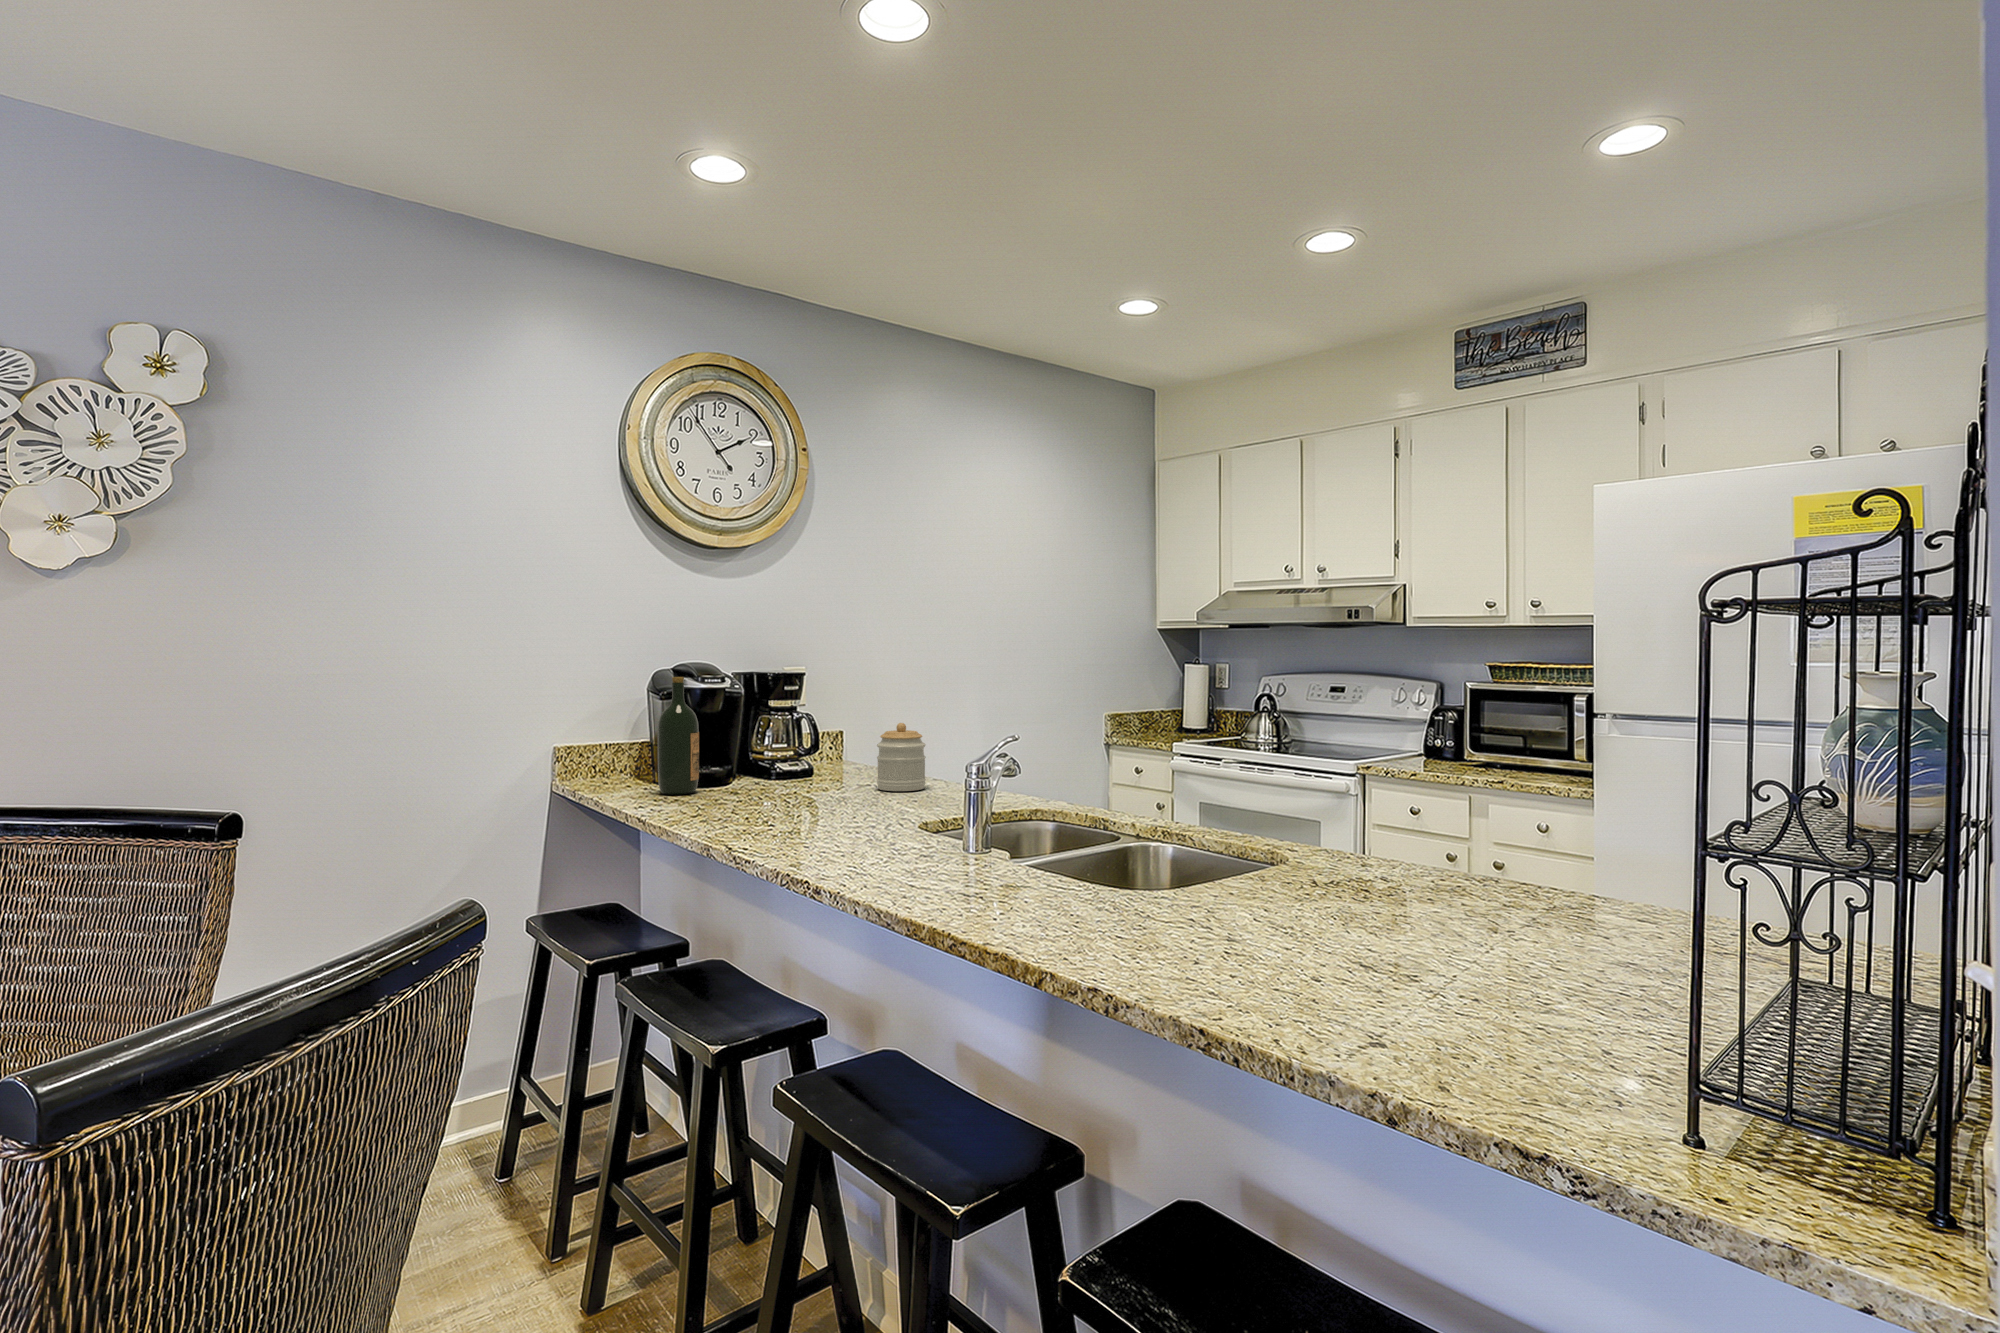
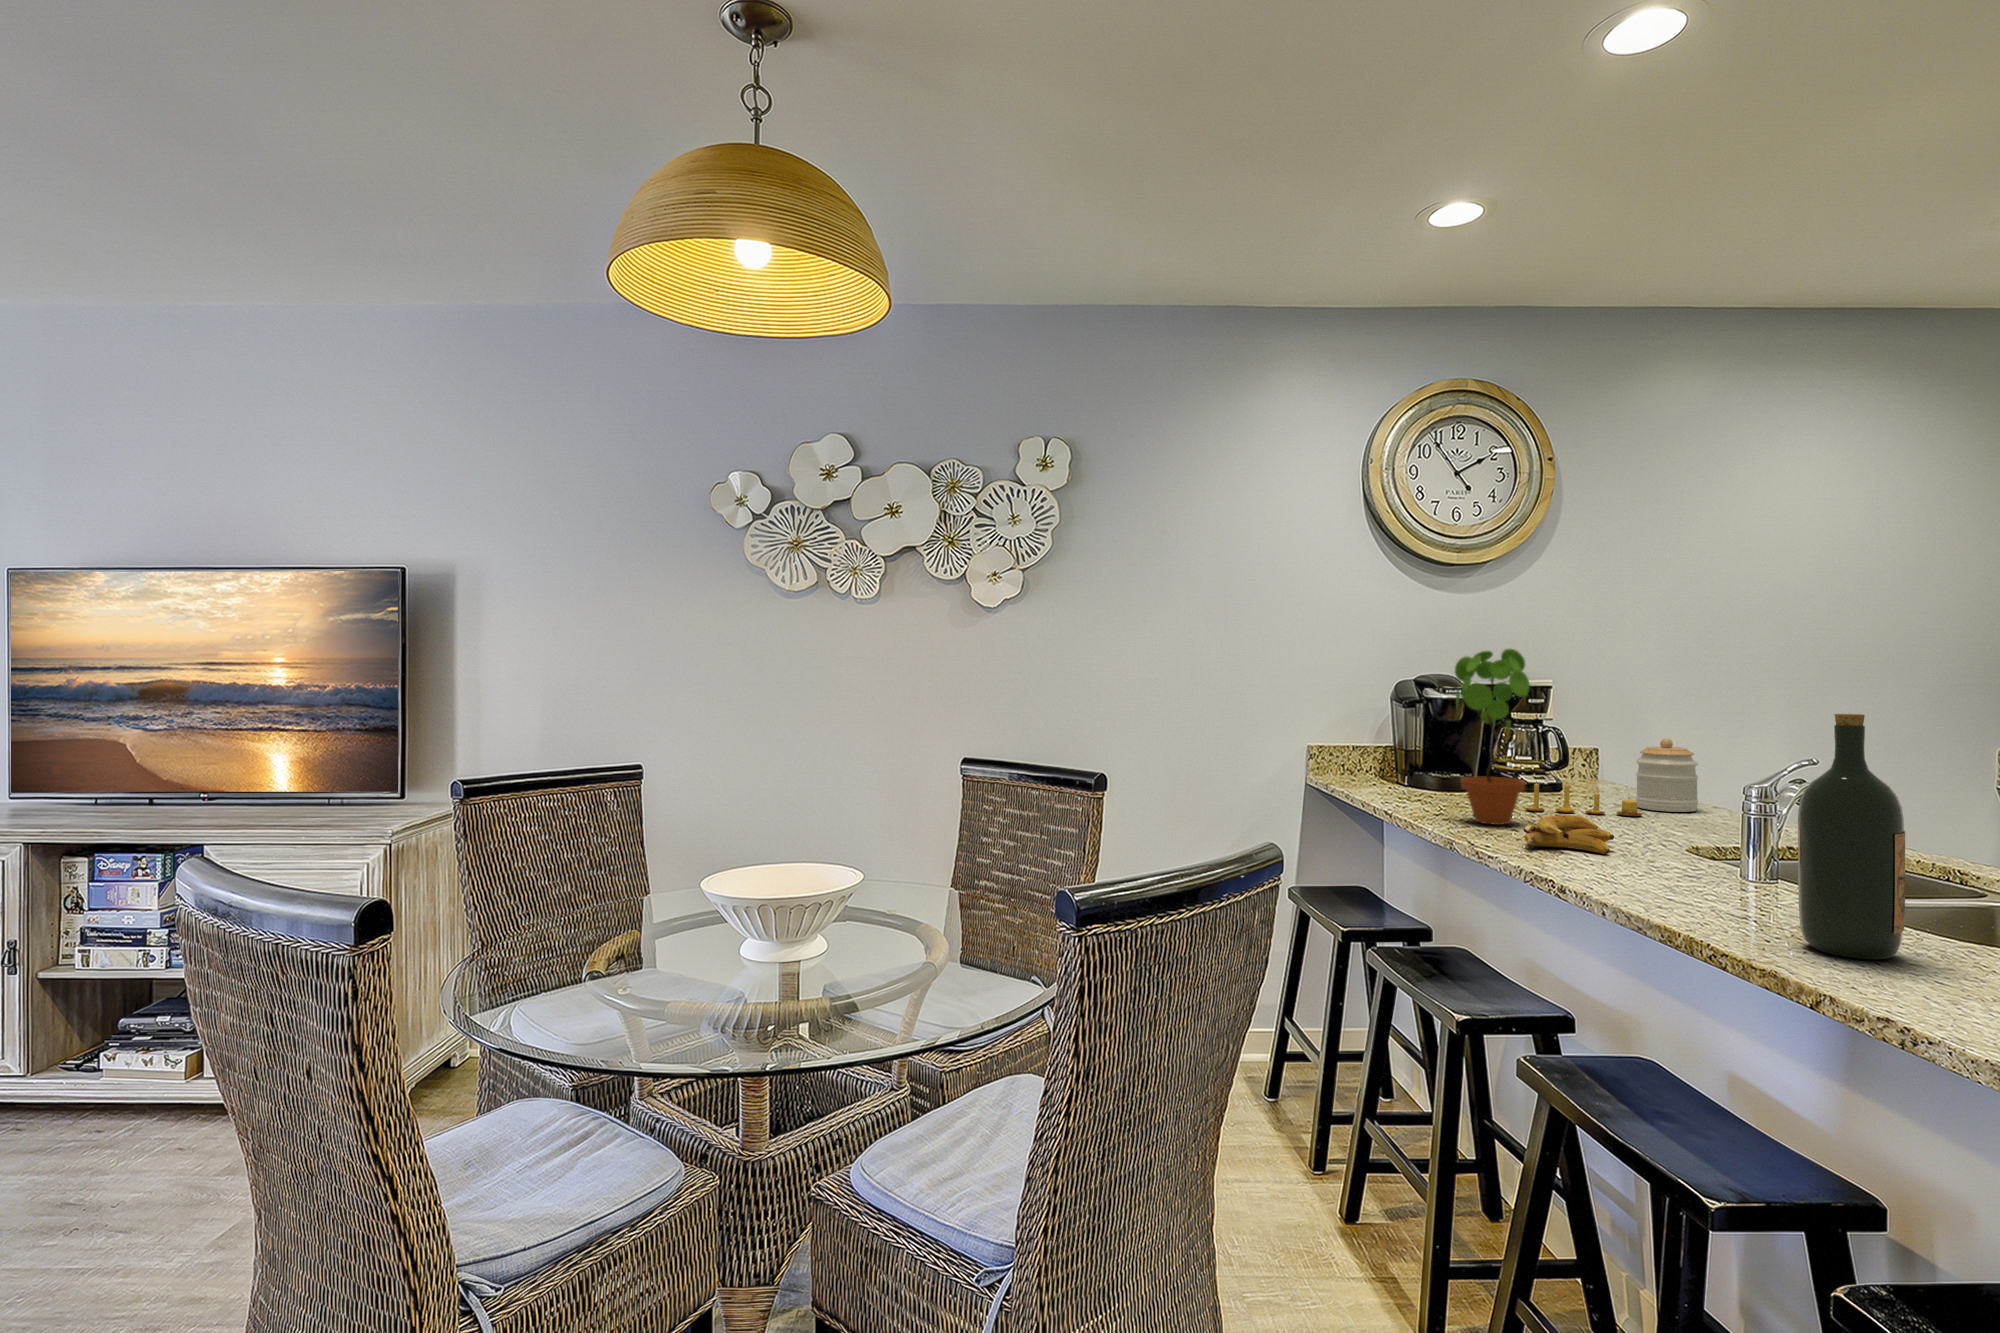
potted plant: none [713,636,786,822] -> present [1455,649,1530,825]
wine bottle: present [658,677,699,795] -> present [1798,714,1905,959]
candle: none [782,770,883,802] -> present [1525,781,1642,816]
banana: none [781,807,862,843] -> present [1524,815,1614,854]

